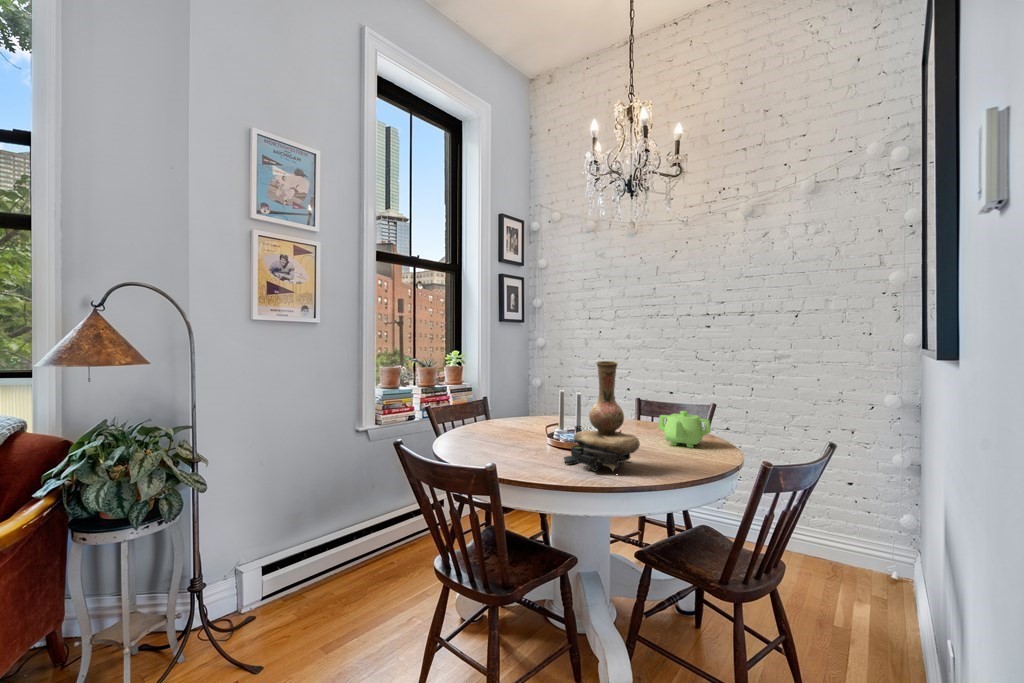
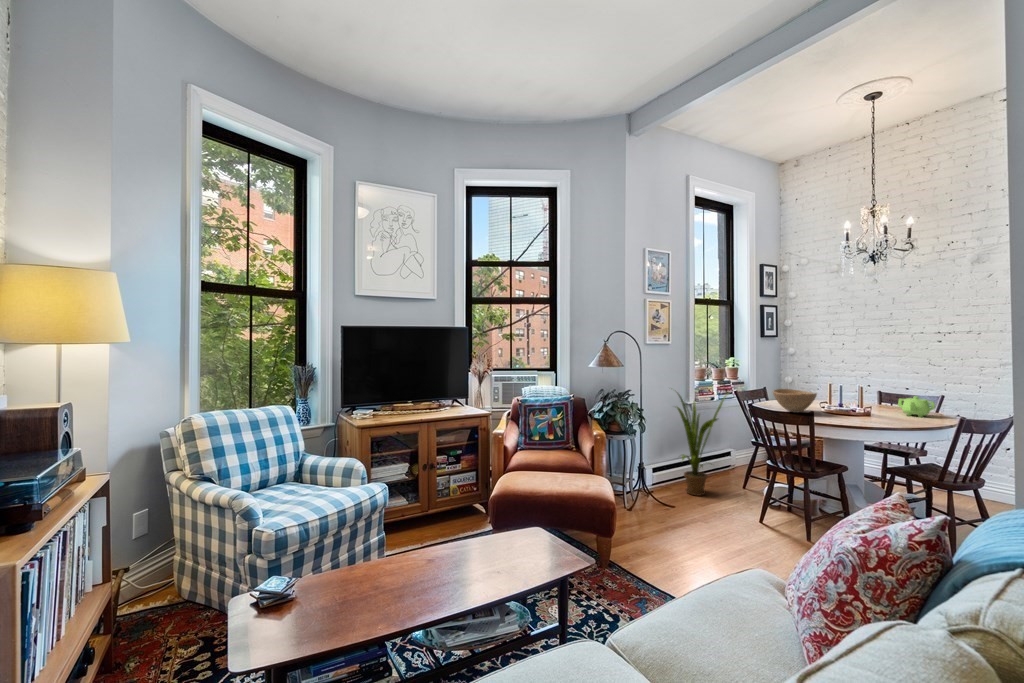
vase: present [564,361,640,471] -> none [840,368,888,424]
house plant: none [277,403,403,617] -> present [677,393,728,496]
bowl: none [458,403,531,450] -> present [773,389,817,413]

